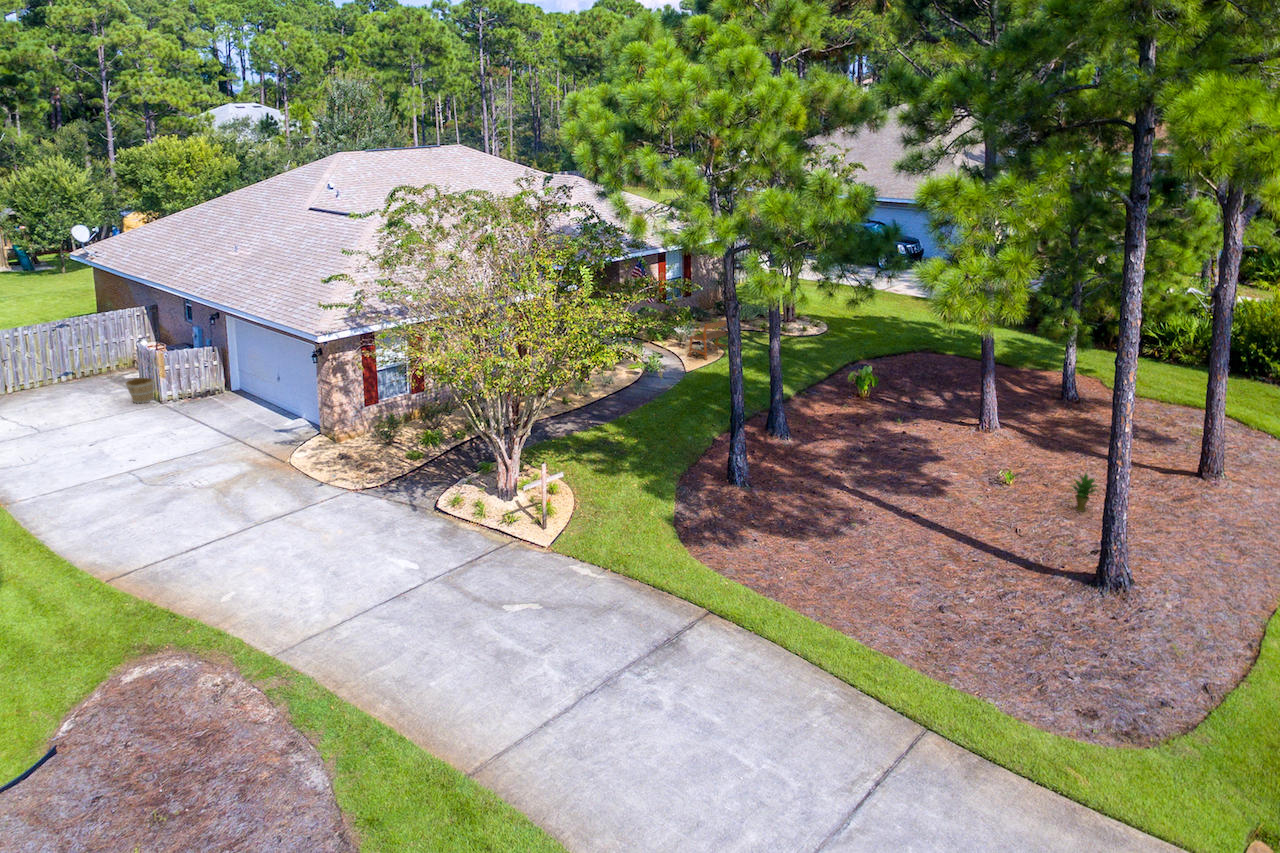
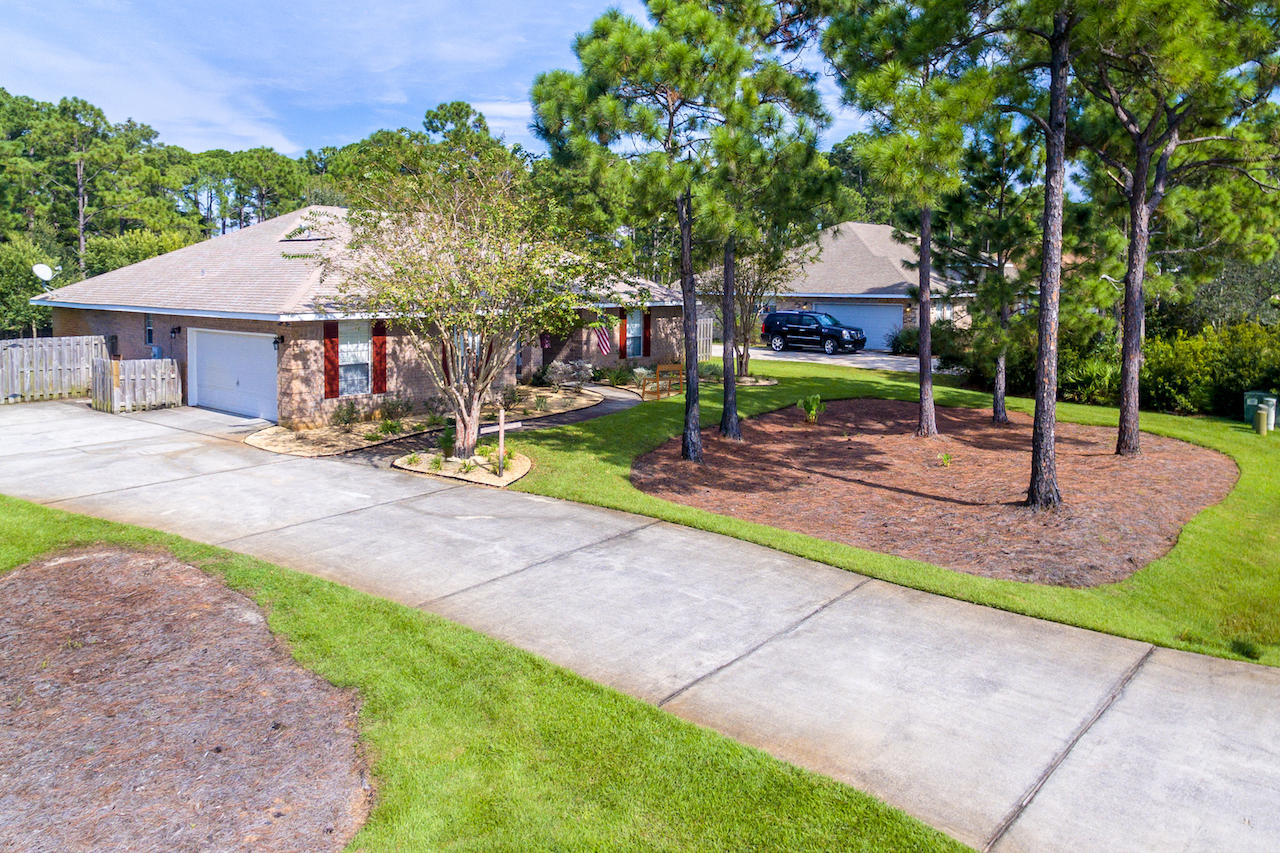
wooden bucket: present [126,378,154,403] -> none [79,385,109,409]
potted plant: present [1070,474,1098,512] -> present [436,426,459,462]

